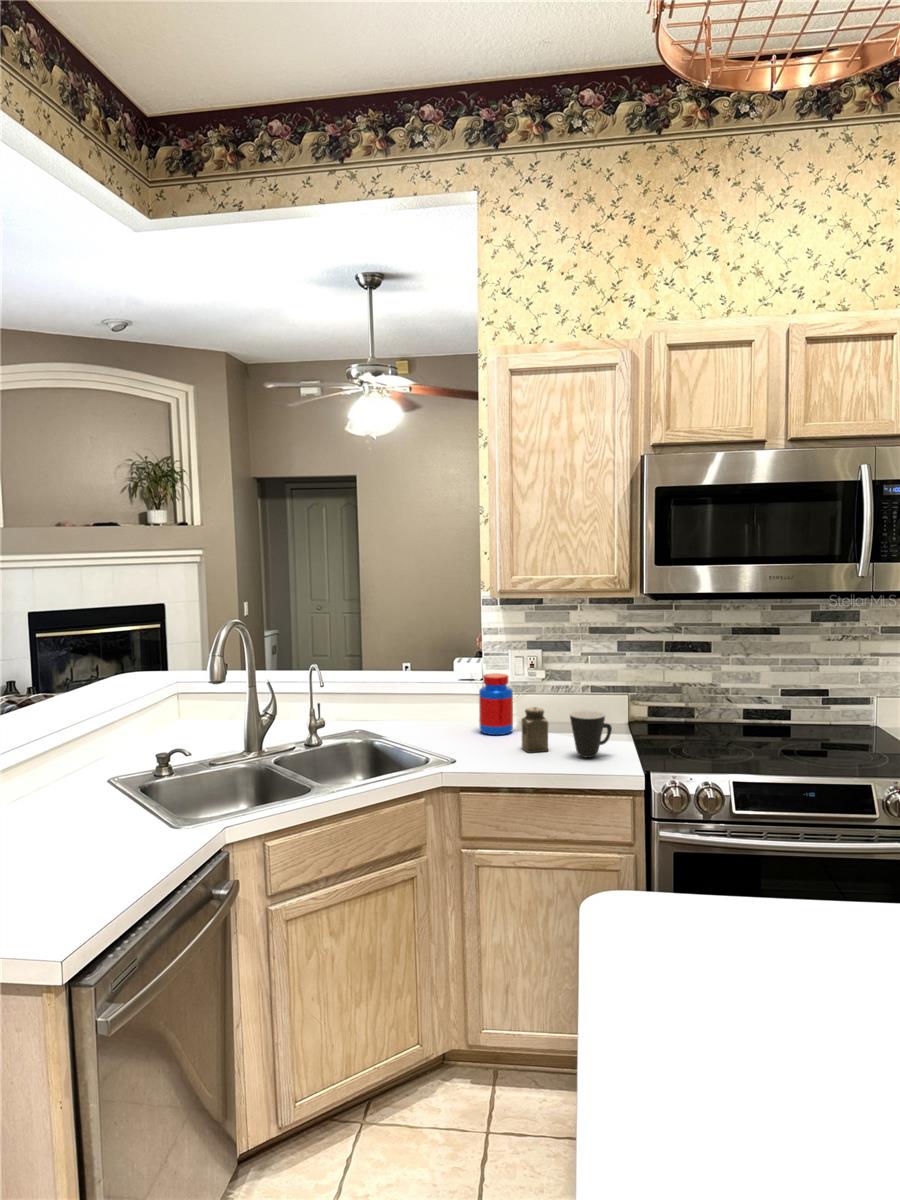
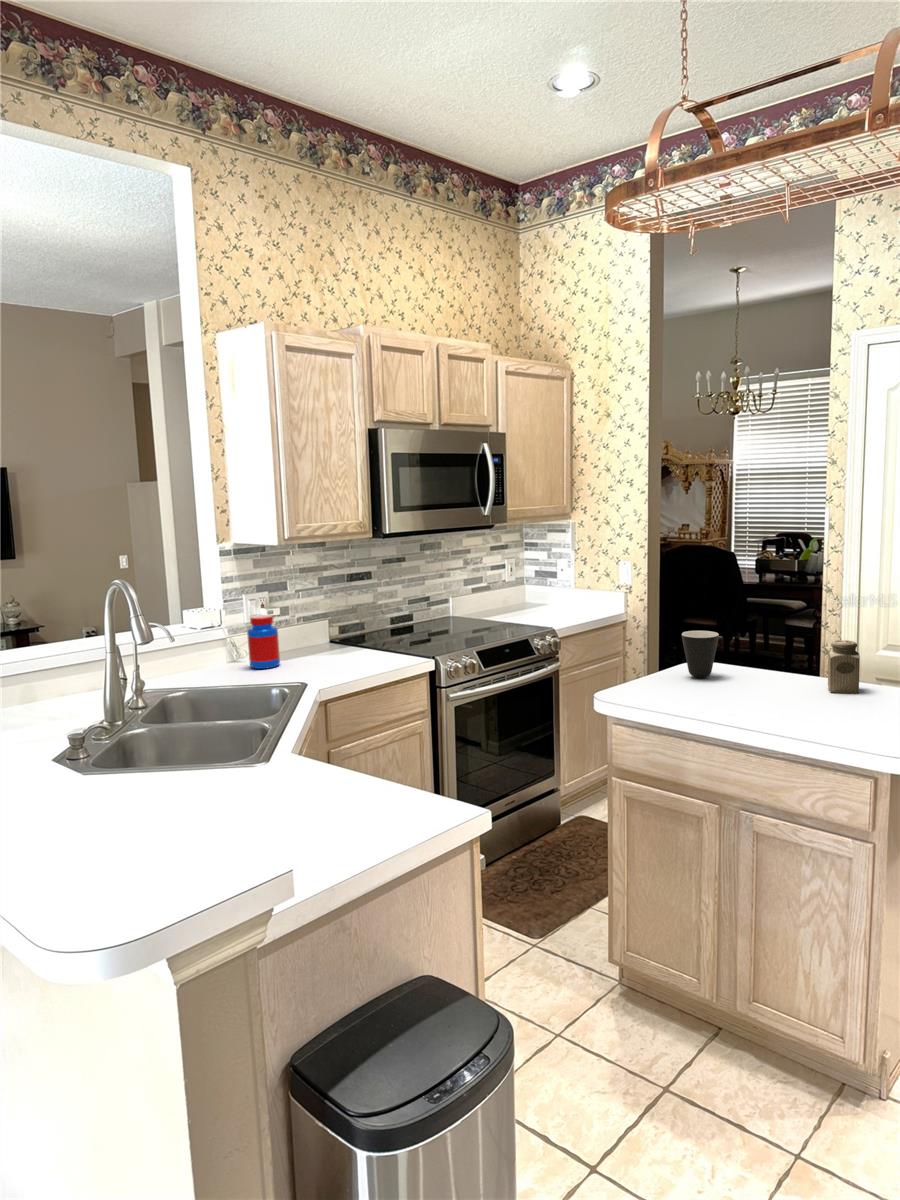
salt shaker: present [522,707,548,753] -> present [828,640,860,694]
mug: present [570,710,612,757] -> present [682,631,719,678]

